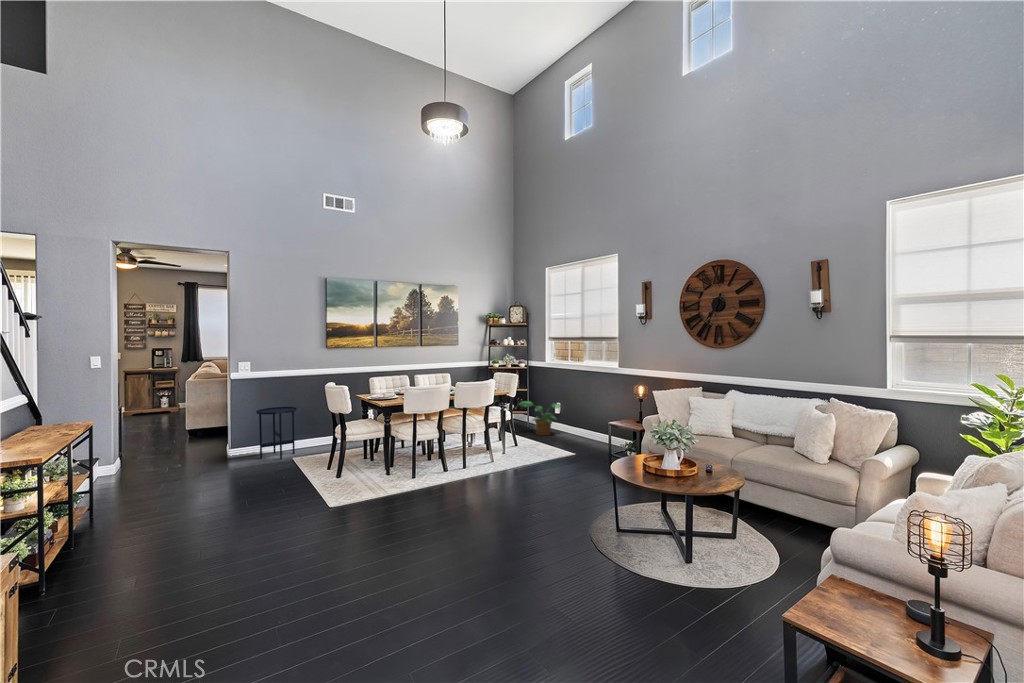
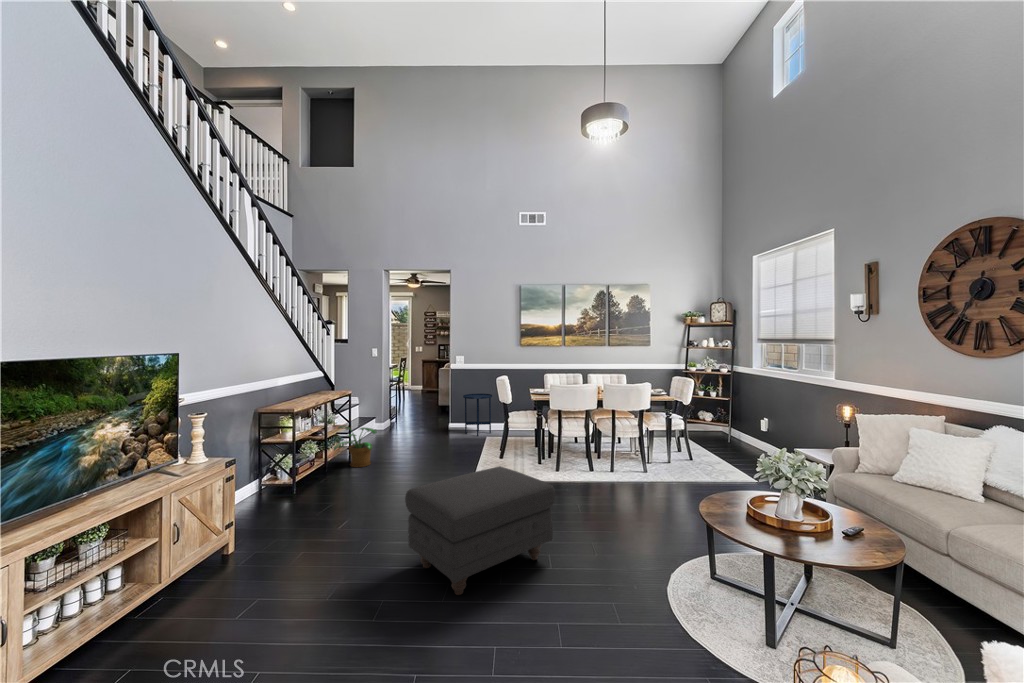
potted plant: present [519,401,561,436] -> present [334,426,377,467]
ottoman: none [356,475,497,609] -> present [405,466,555,595]

